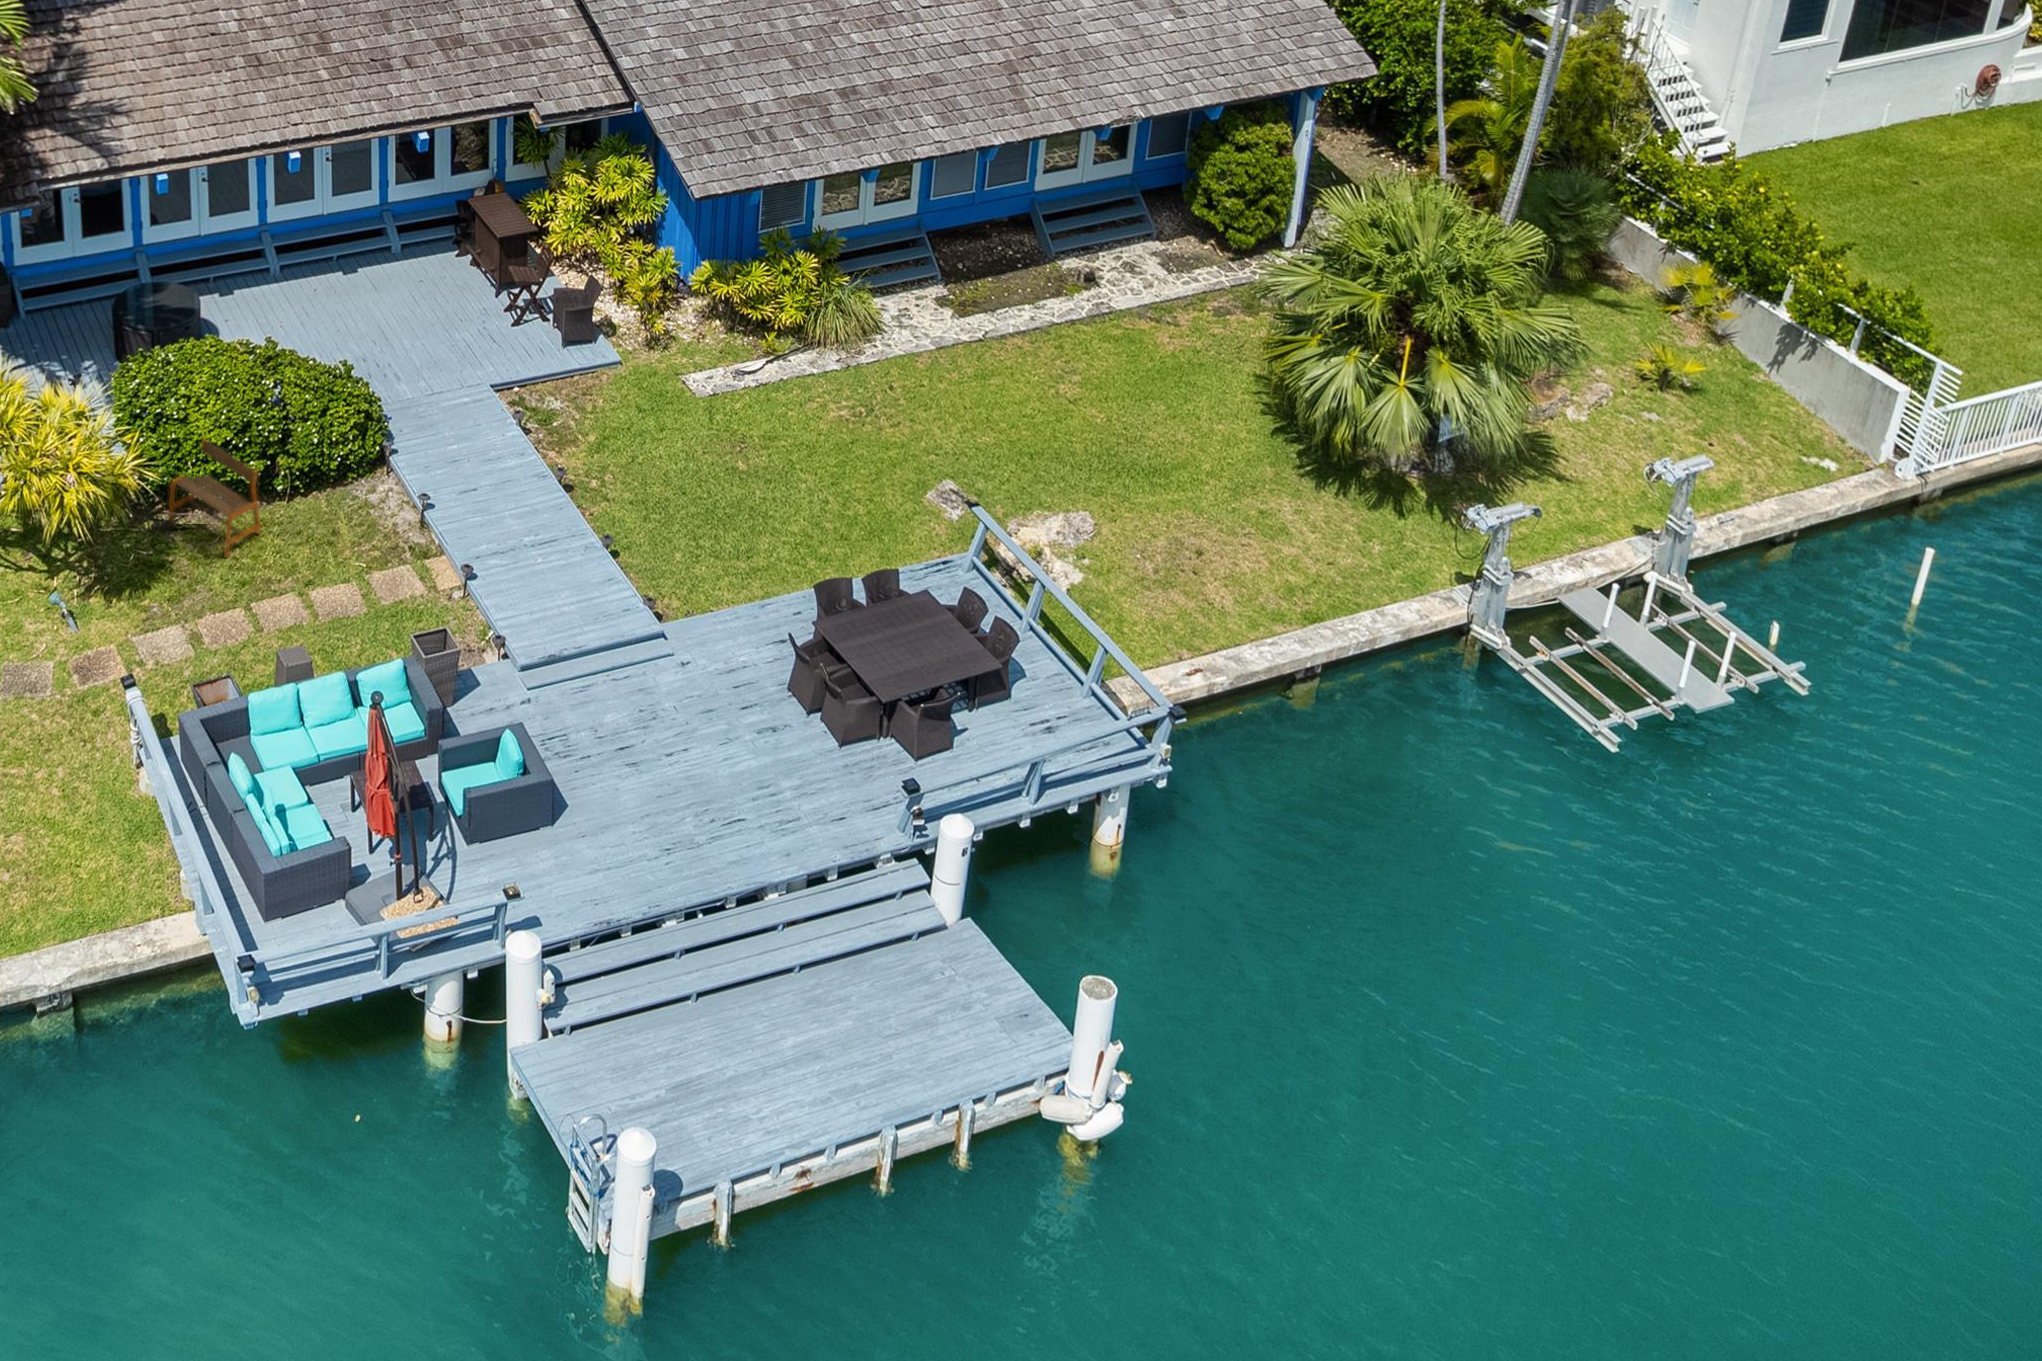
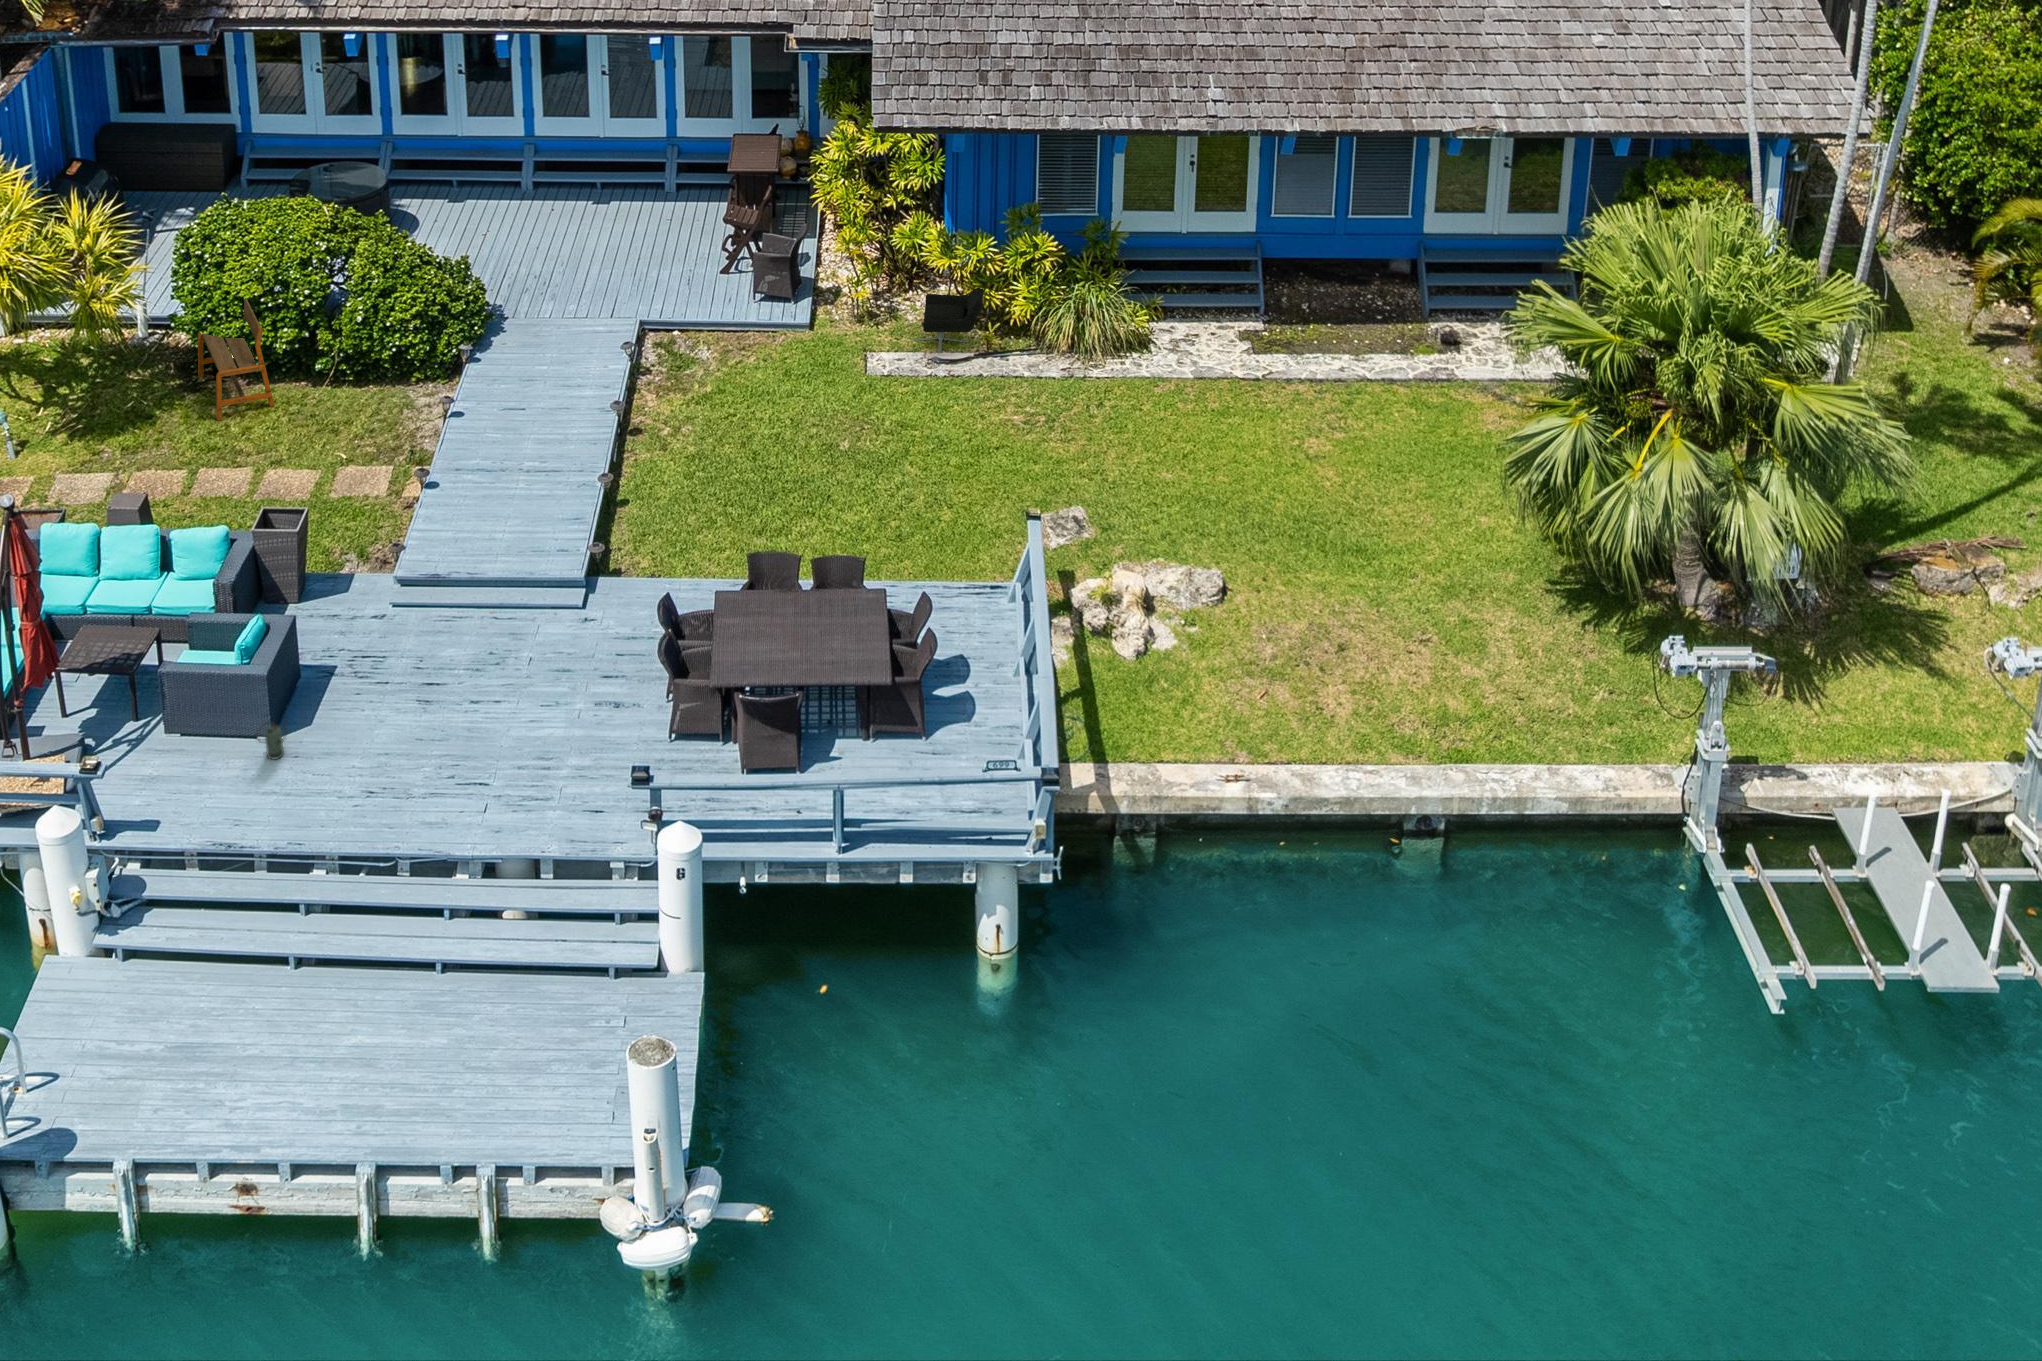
lounge chair: none [708,304,773,369] -> present [912,288,984,353]
watering can: none [545,803,560,839] -> present [265,719,287,759]

